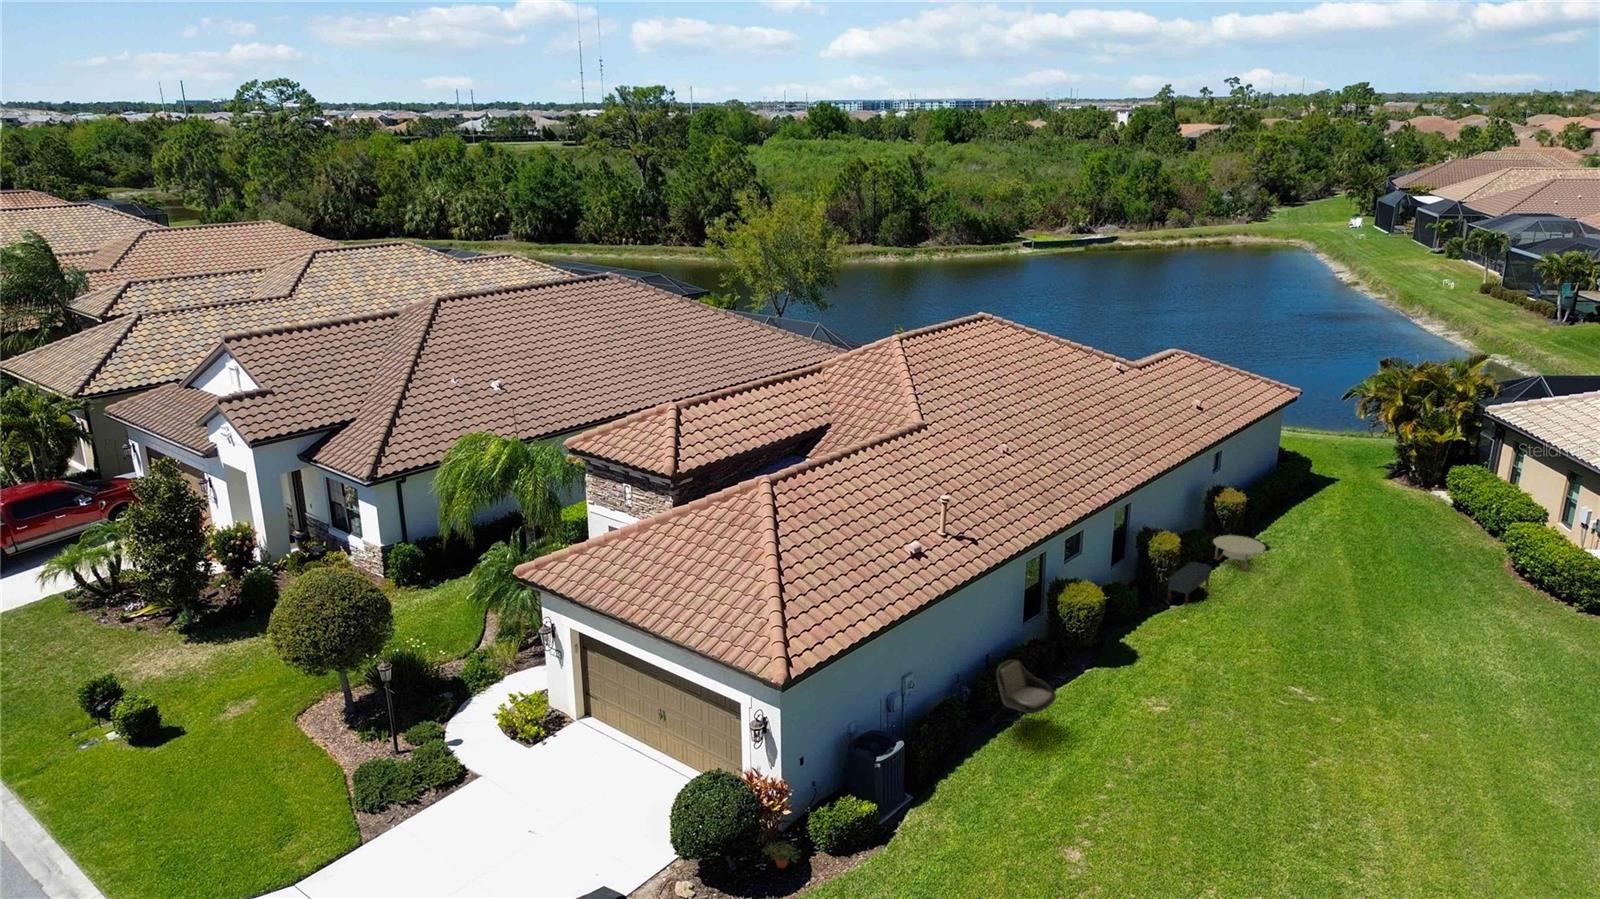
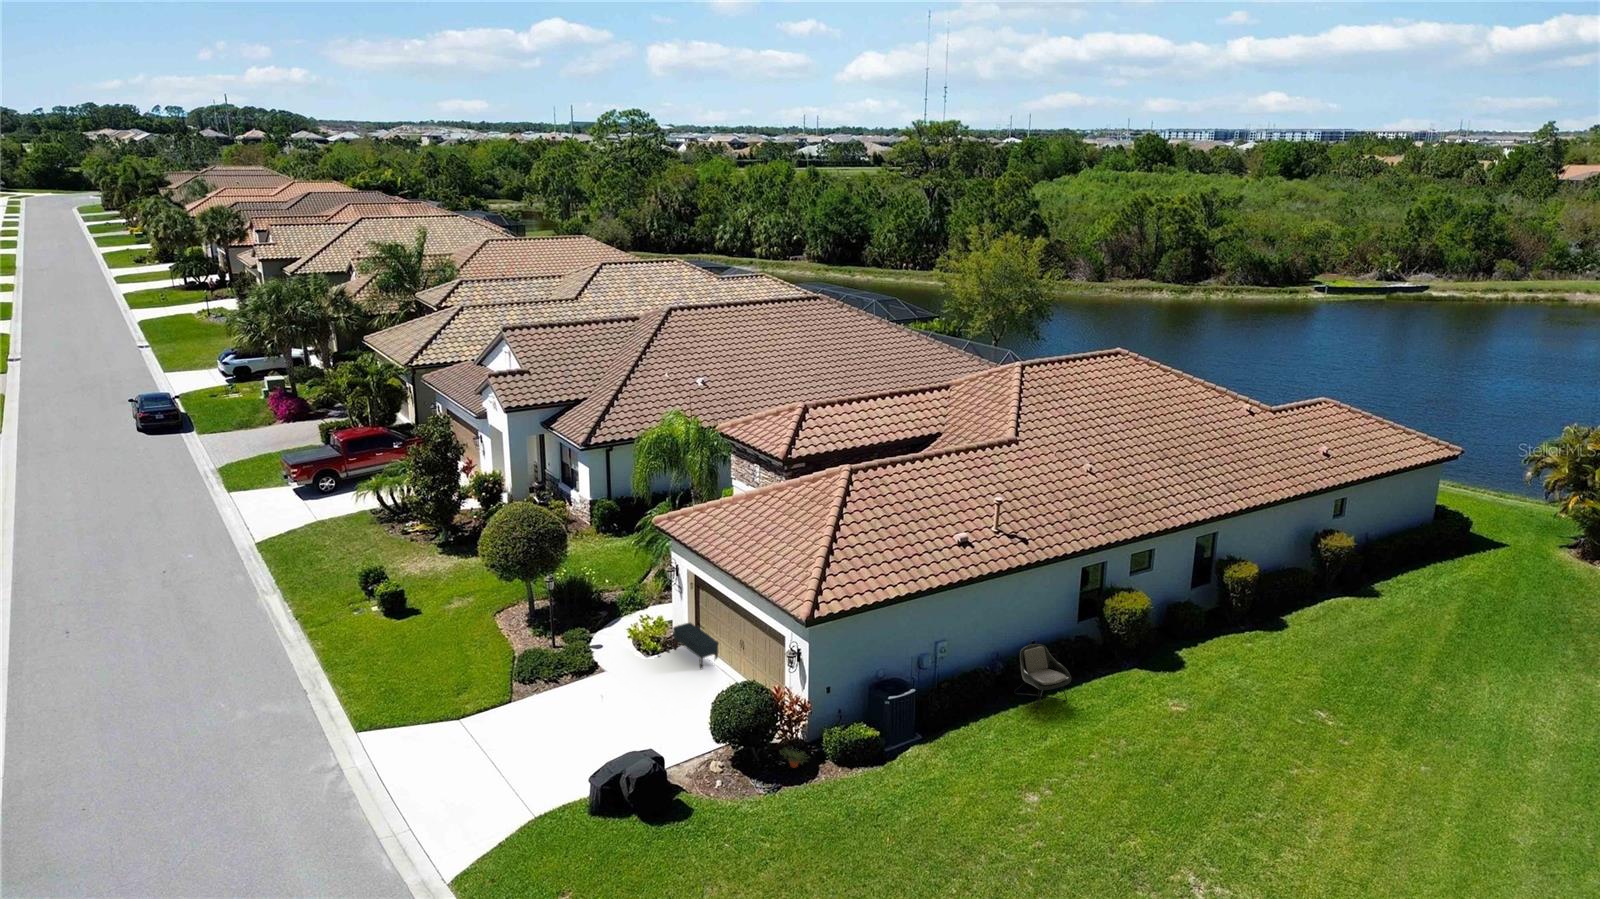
round table: present [1213,535,1265,571] -> none [1313,577,1365,612]
bench: present [1168,562,1211,605] -> present [673,623,719,669]

